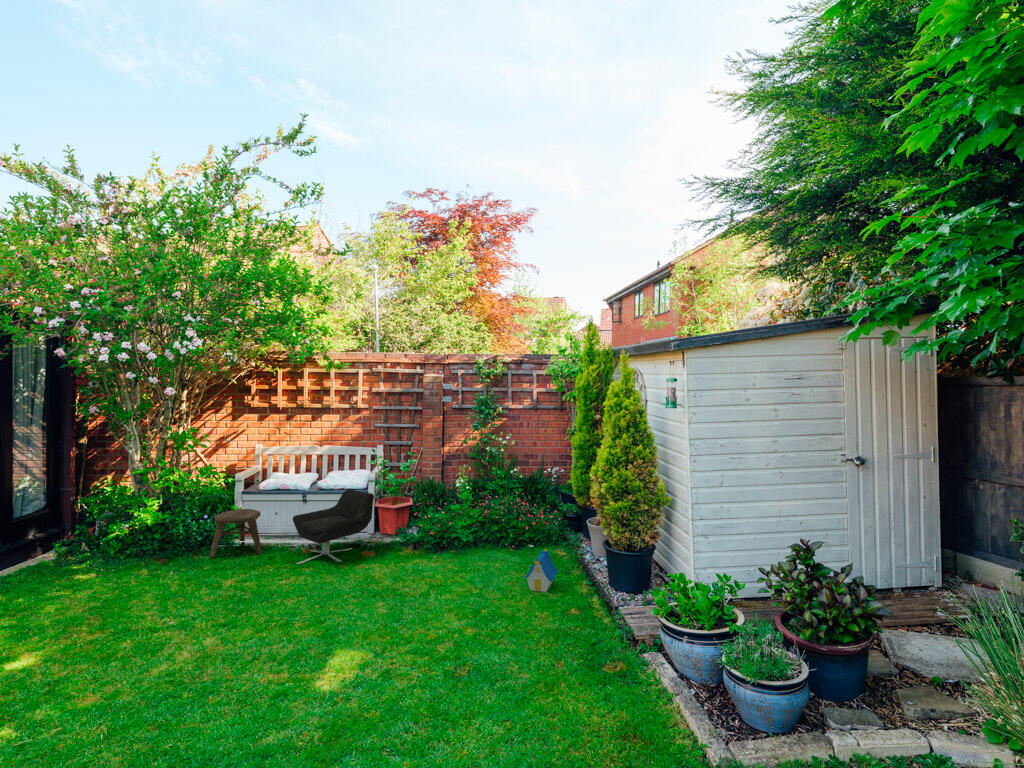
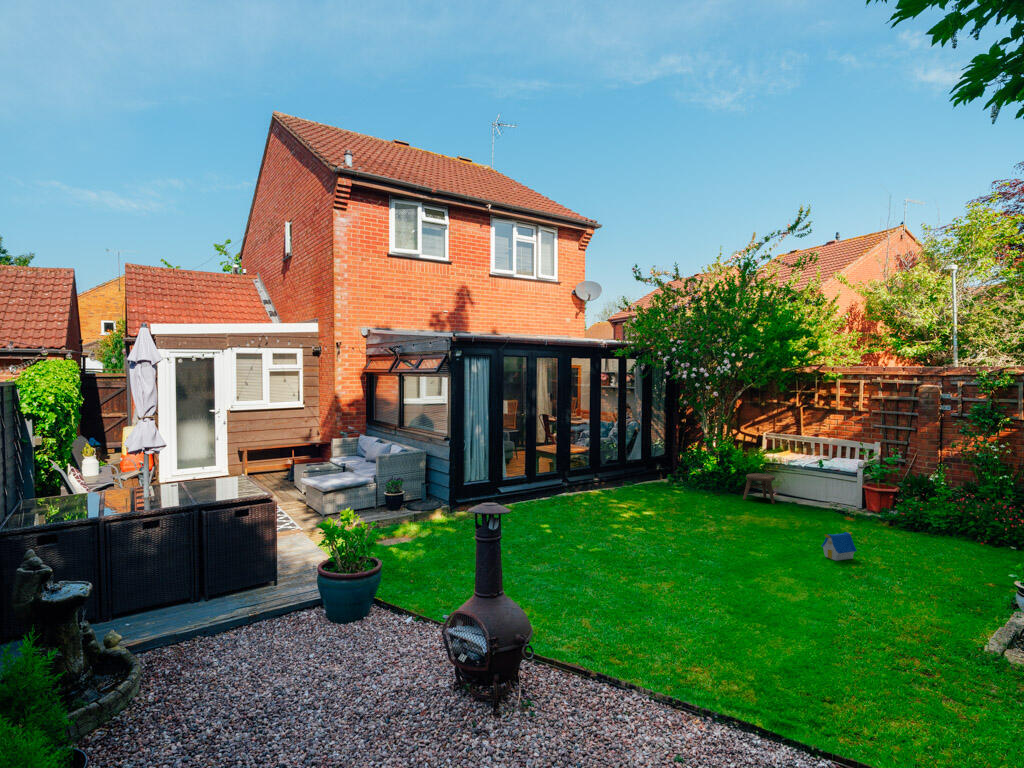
lounge chair: present [293,489,374,564] -> none [793,471,855,519]
toy house: present [524,549,559,592] -> present [821,532,857,561]

